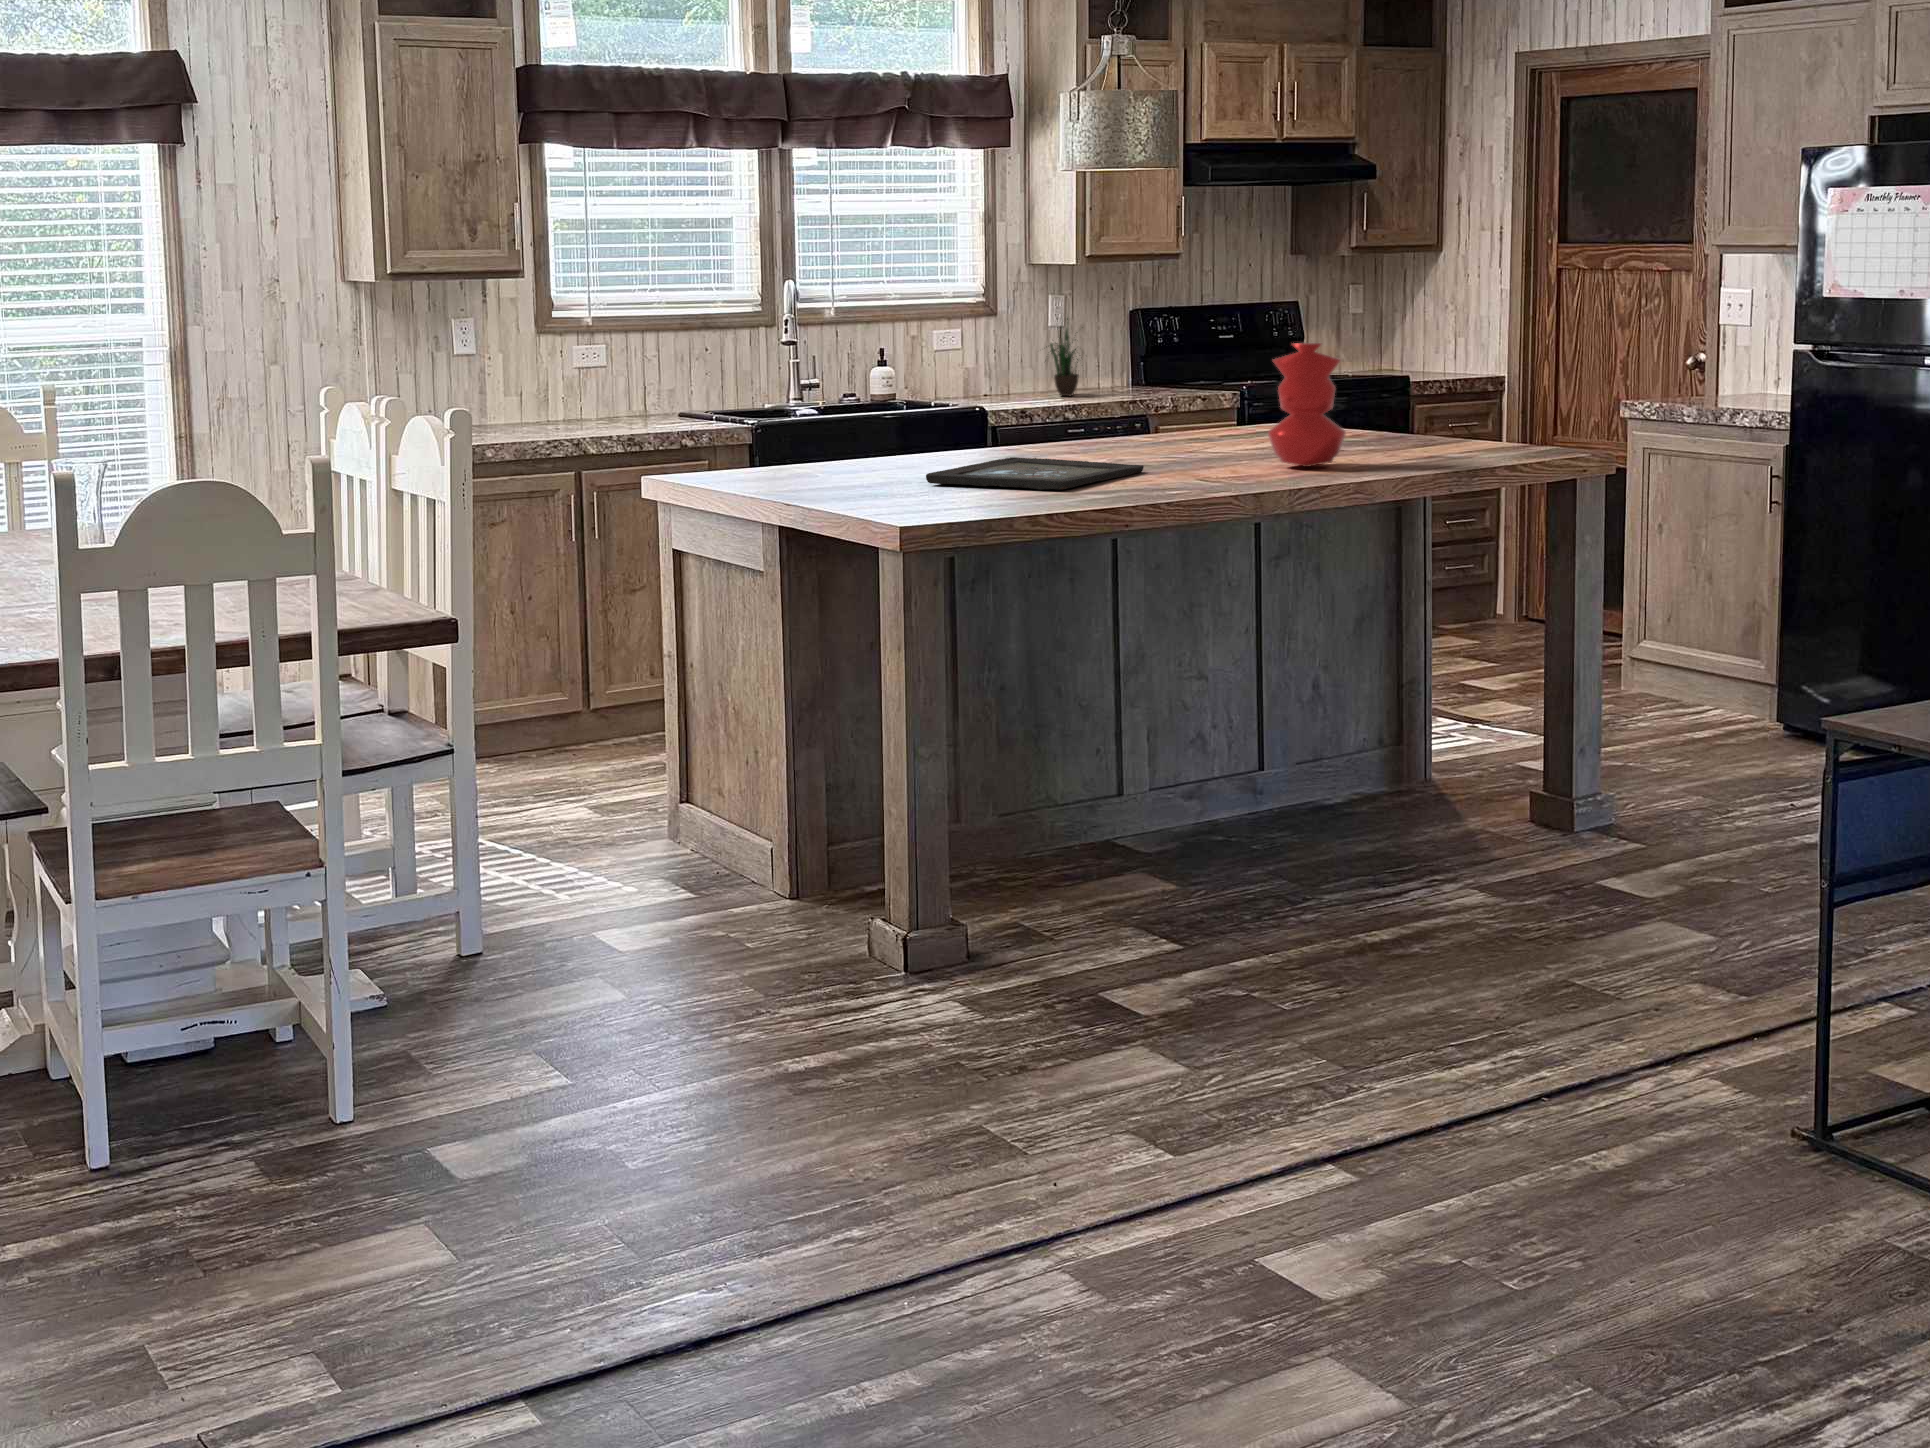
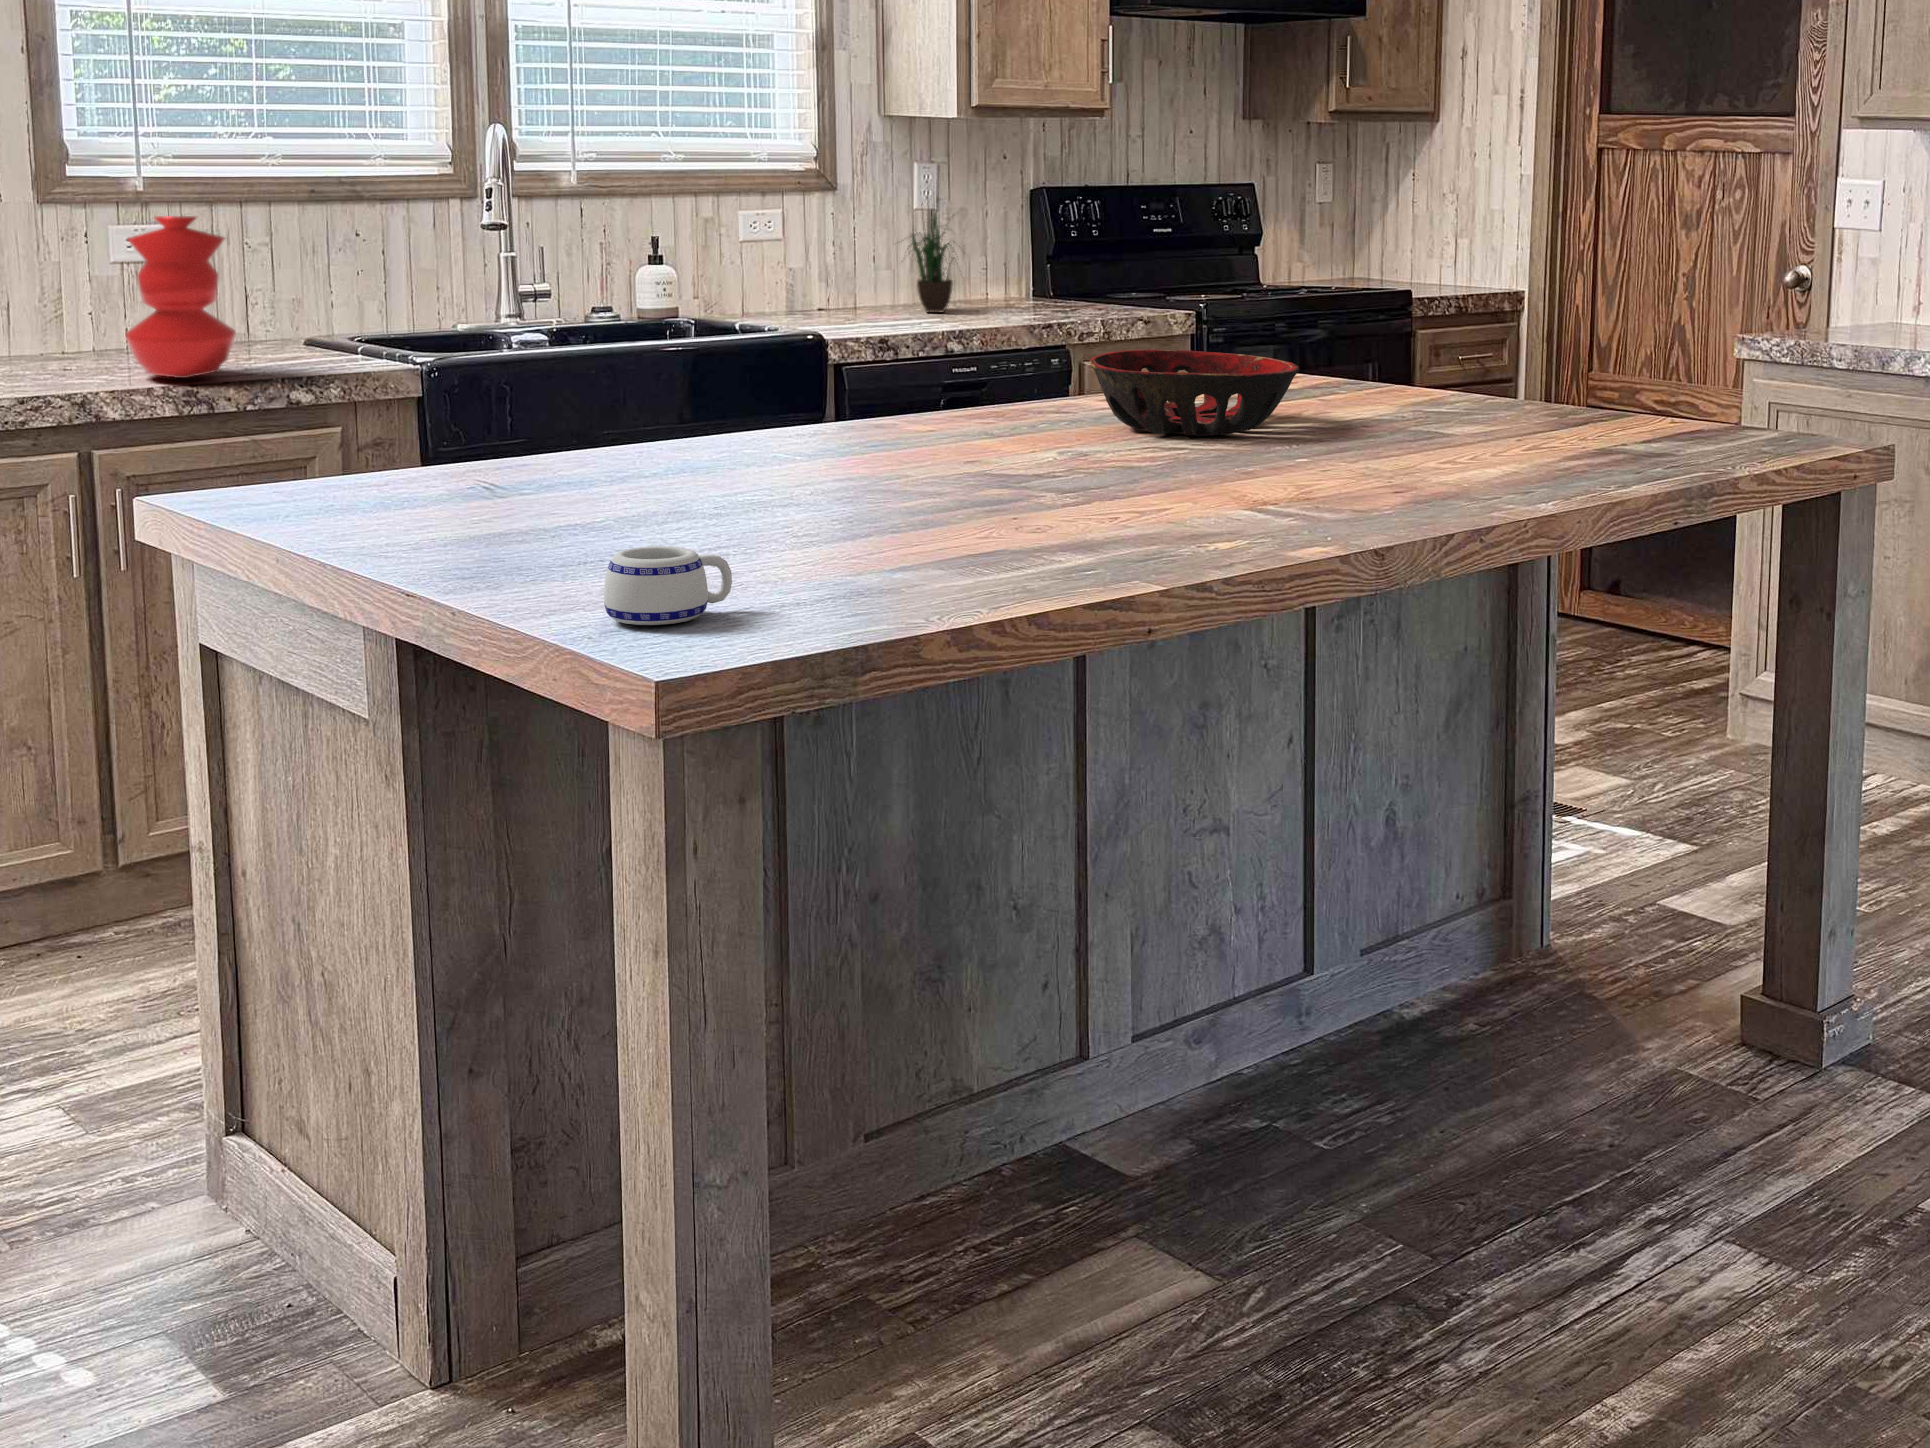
vase: present [1268,343,1346,467] -> present [125,216,236,378]
decorative bowl: none [1135,404,1257,450] -> present [1089,350,1299,435]
tray: present [926,457,1144,489] -> none [710,456,1129,542]
mug: none [881,481,938,514] -> present [604,546,732,625]

